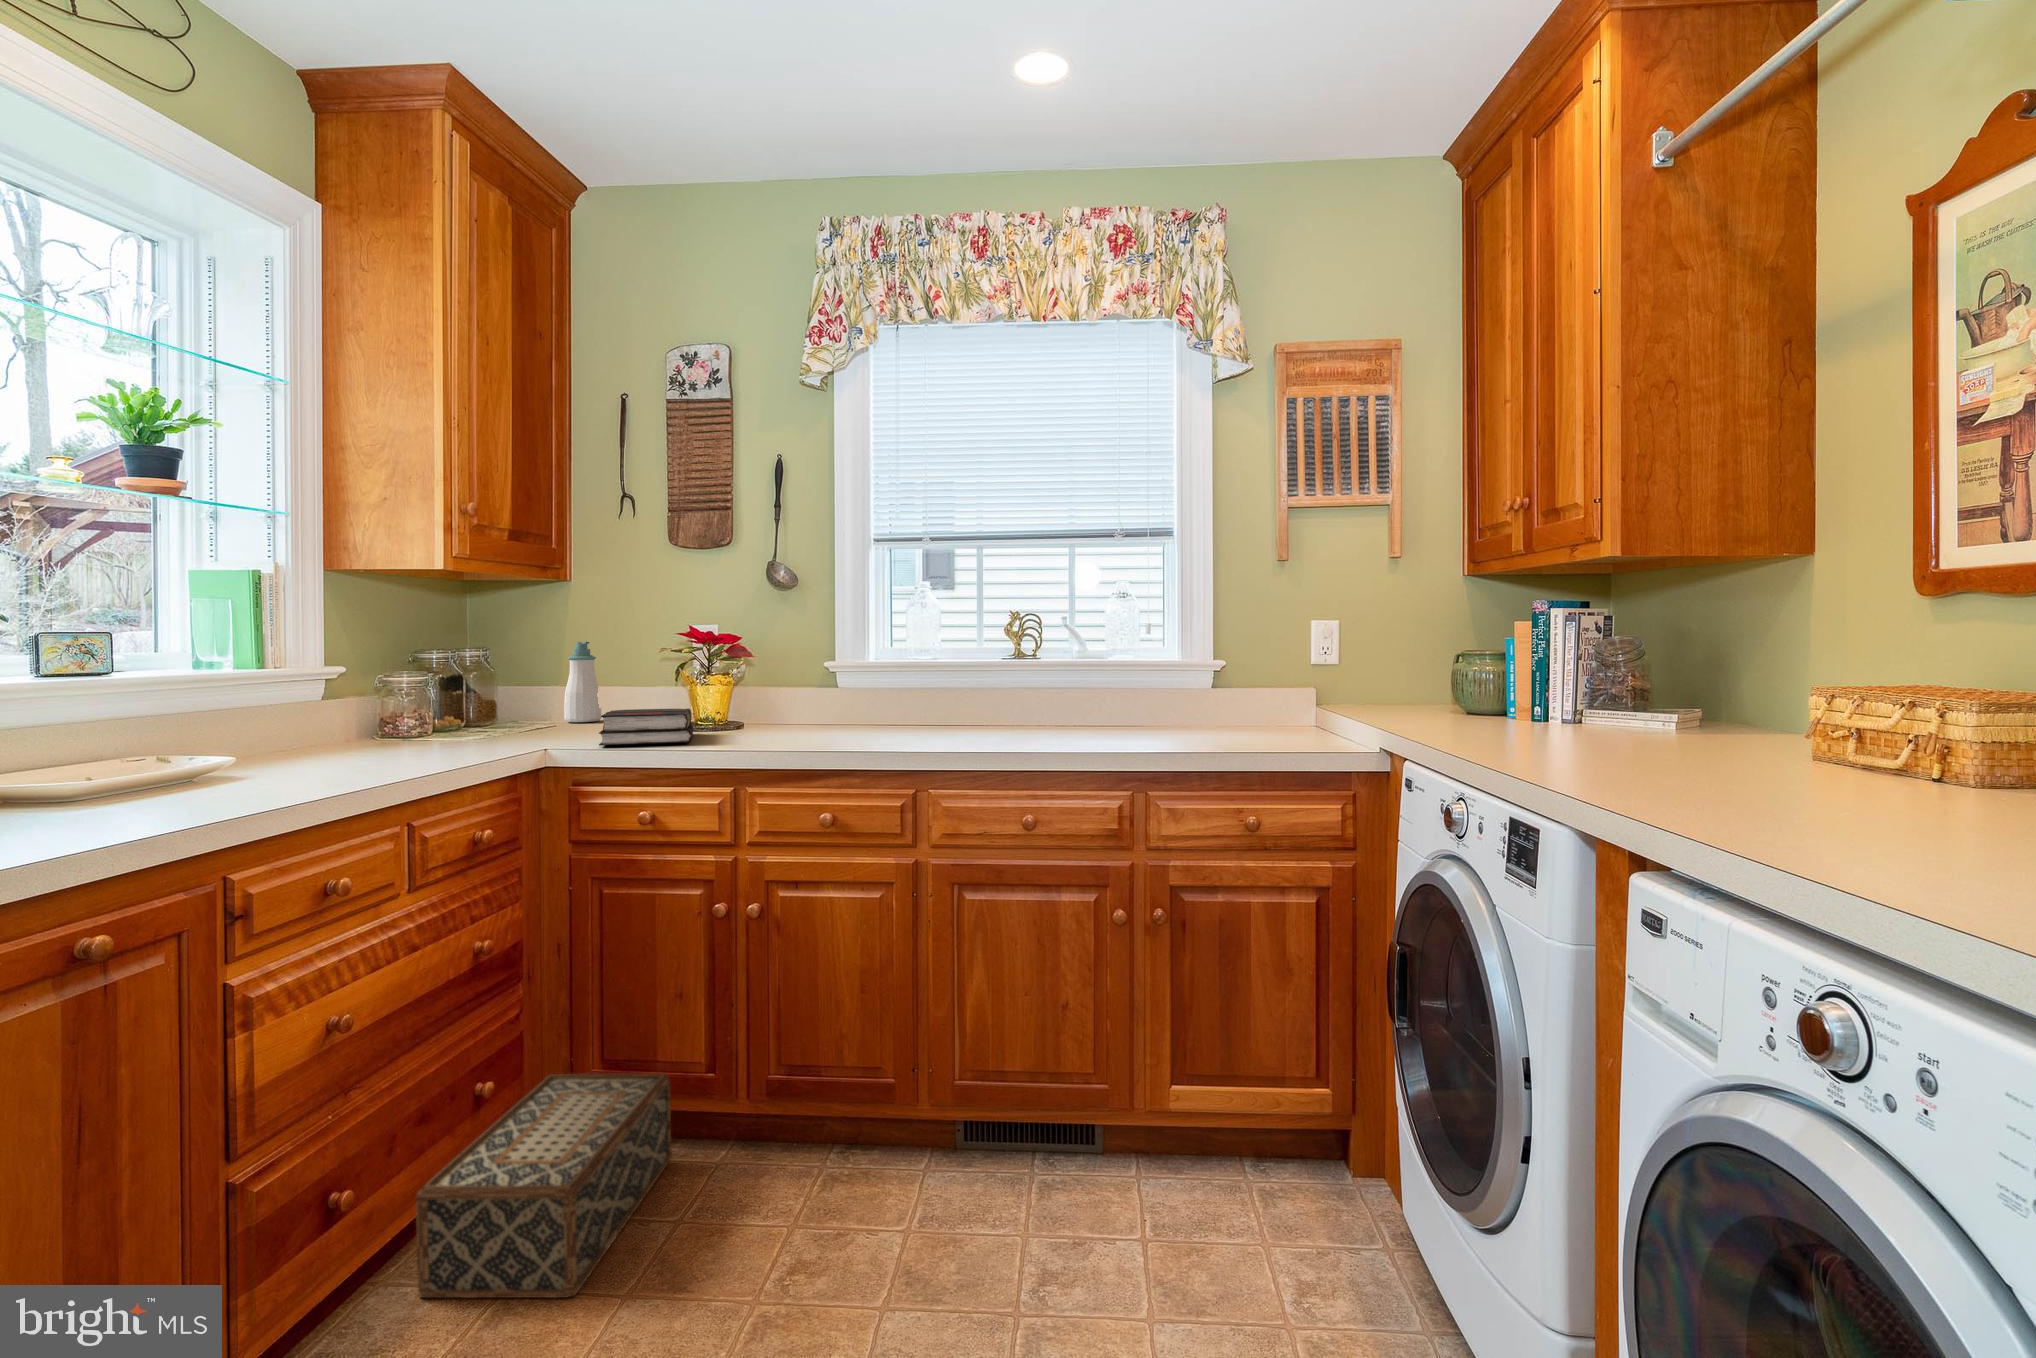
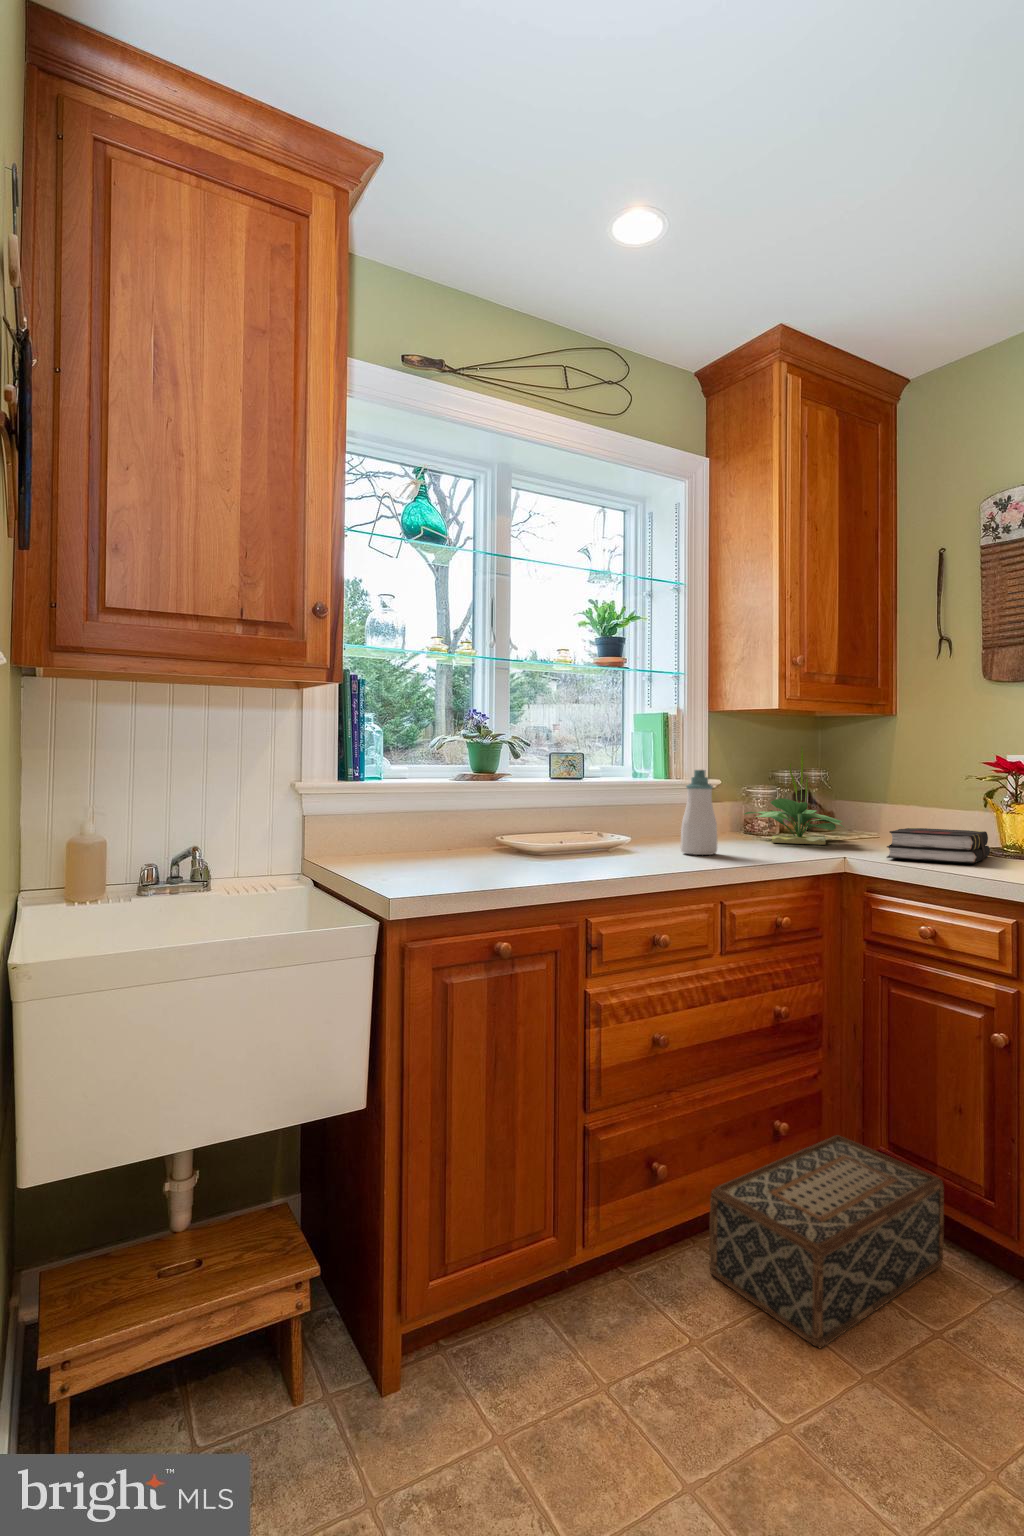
potted plant: none [386,616,535,741] -> present [745,747,843,845]
soap bottle: present [564,642,601,722] -> present [681,770,717,855]

